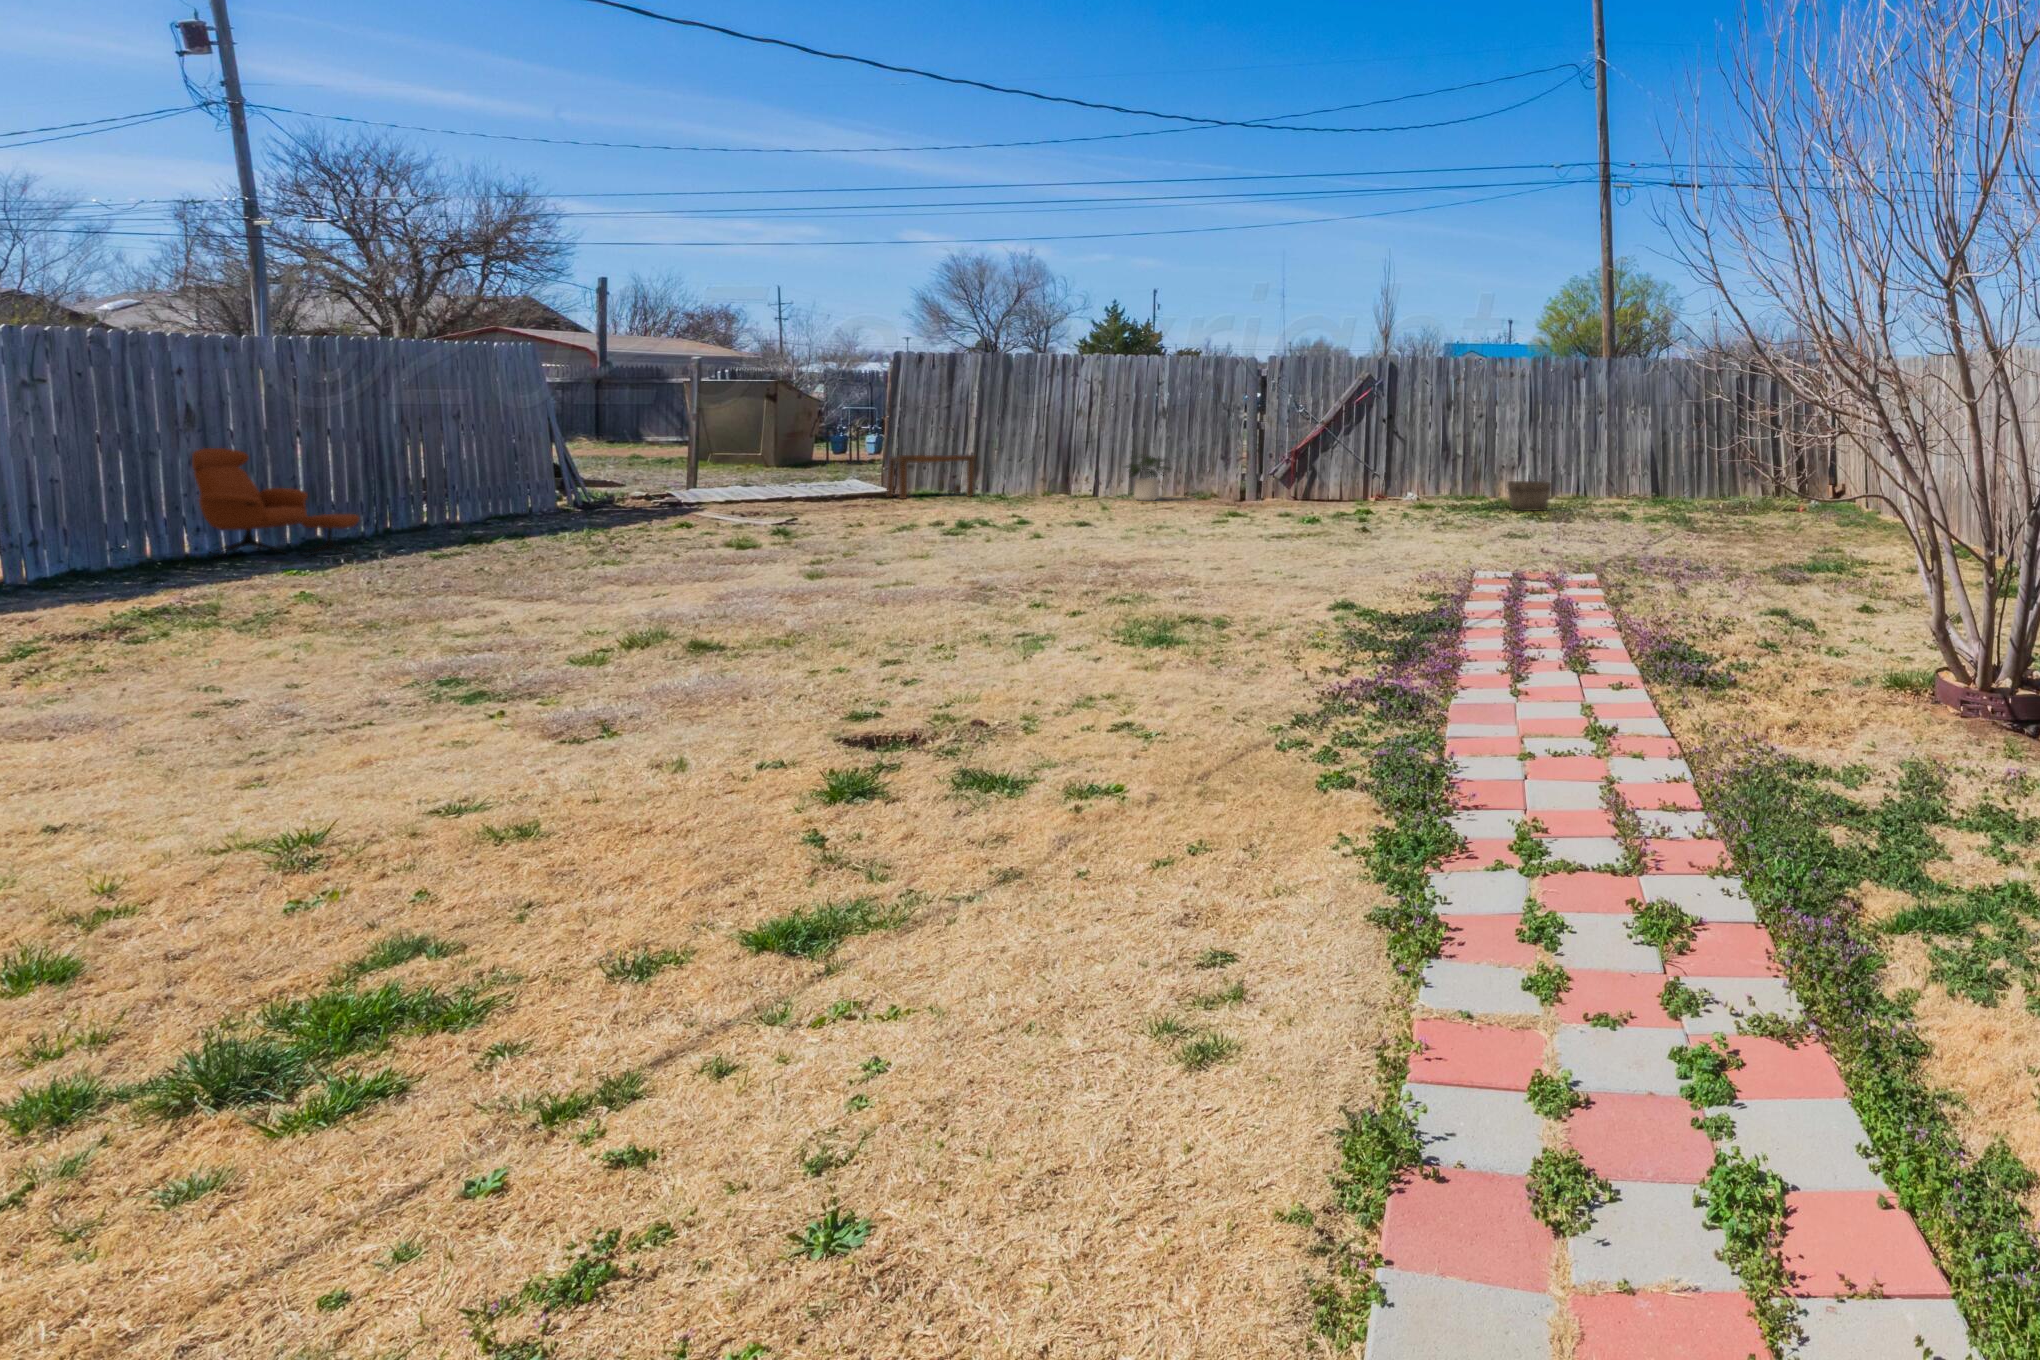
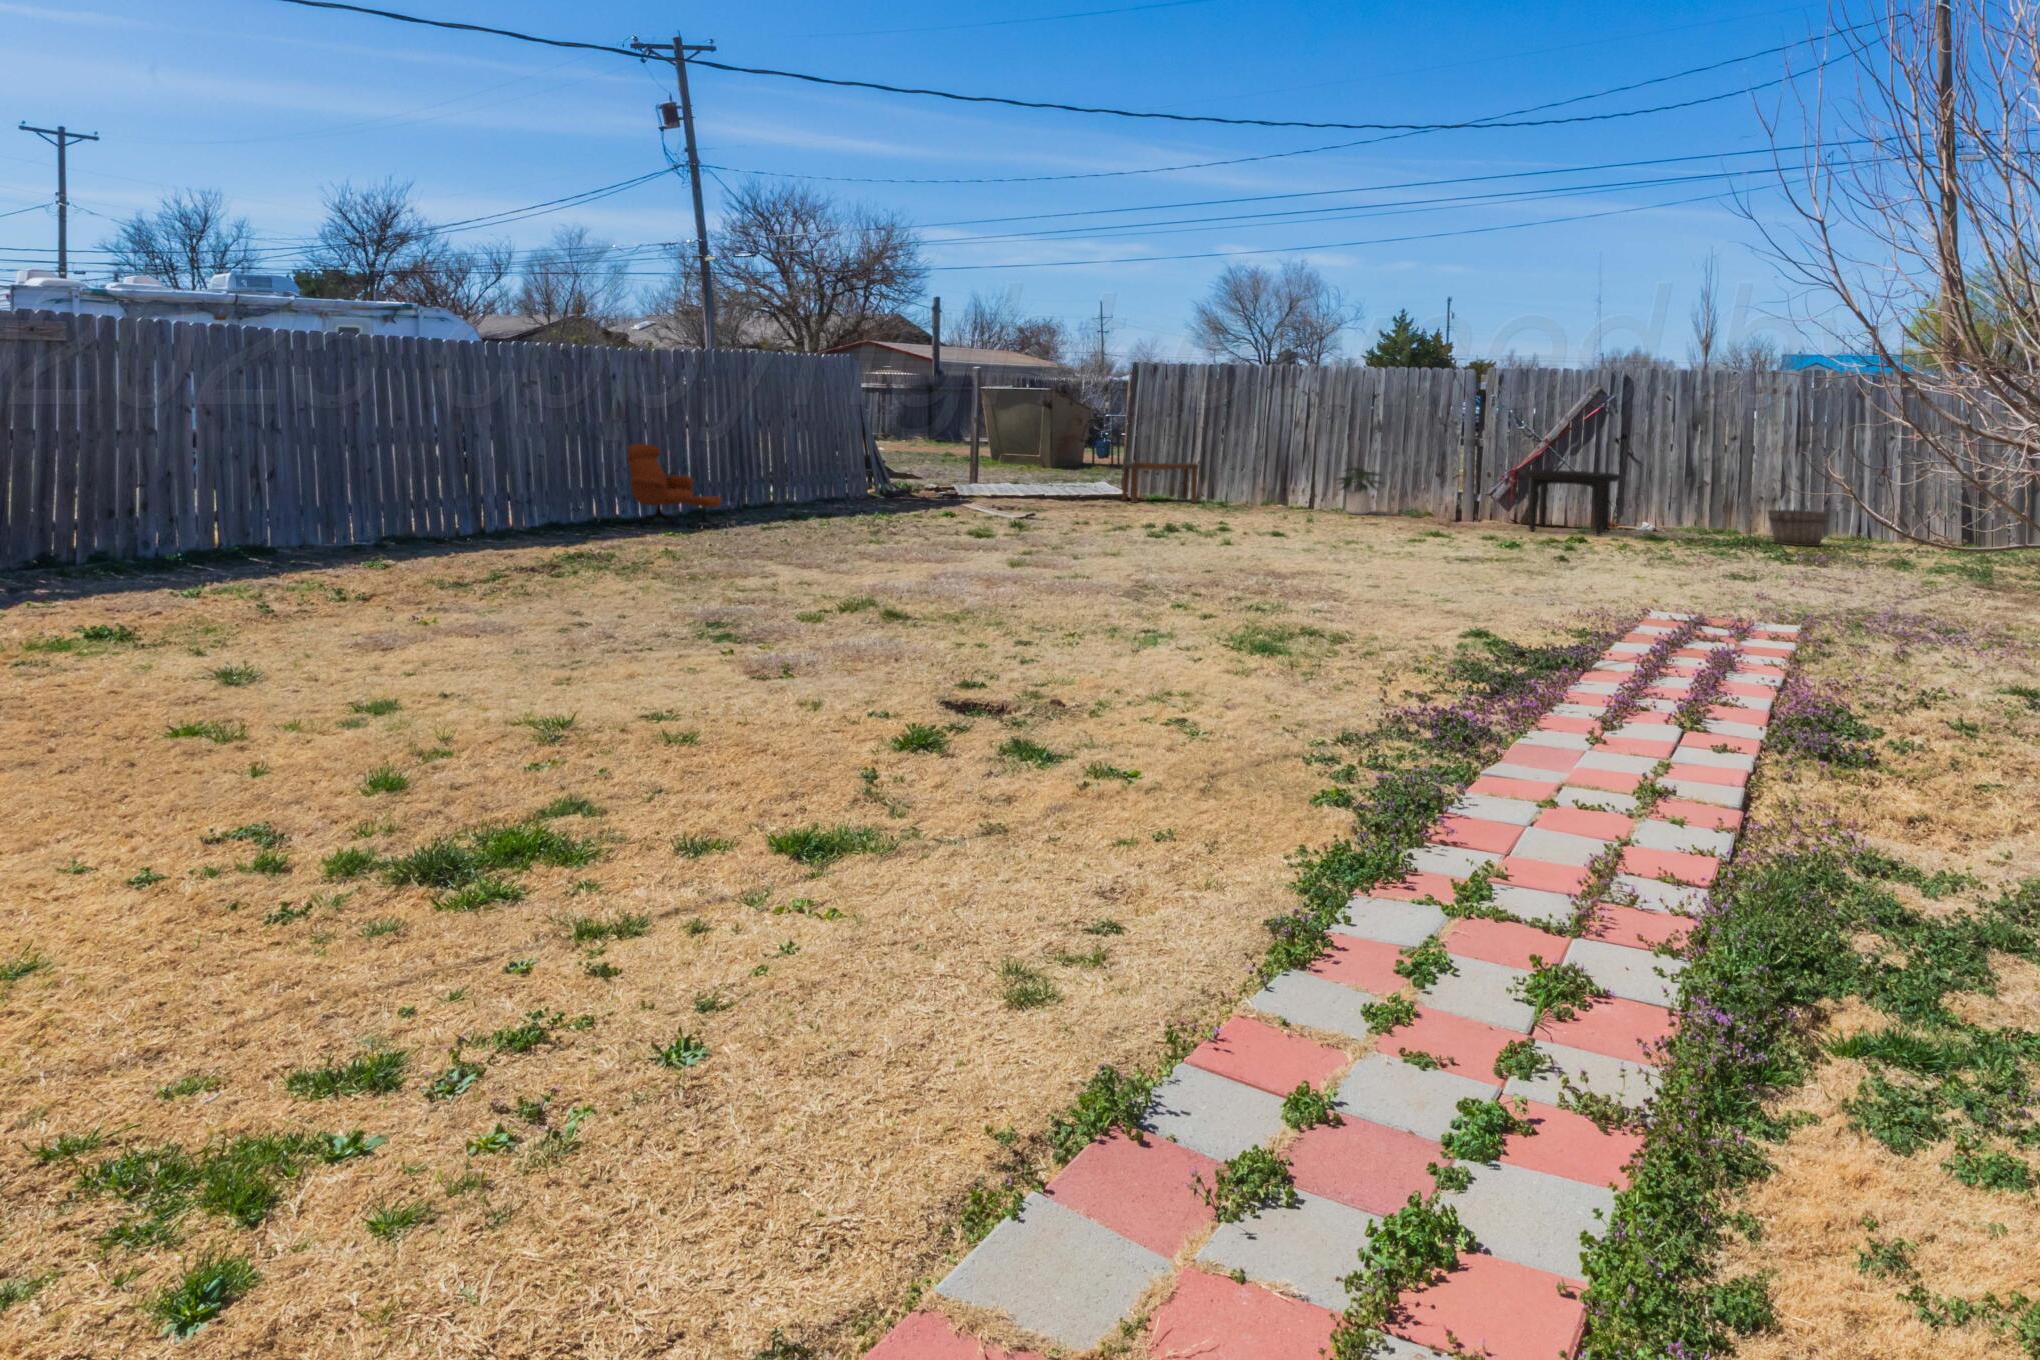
round table: none [1302,452,1395,511] -> present [1519,470,1623,536]

